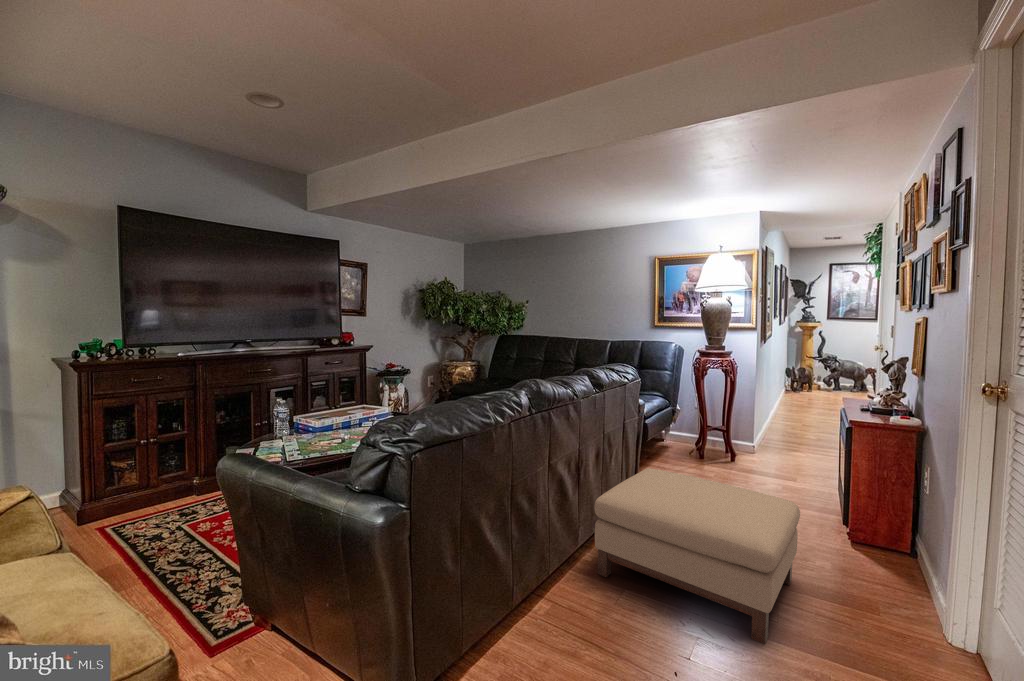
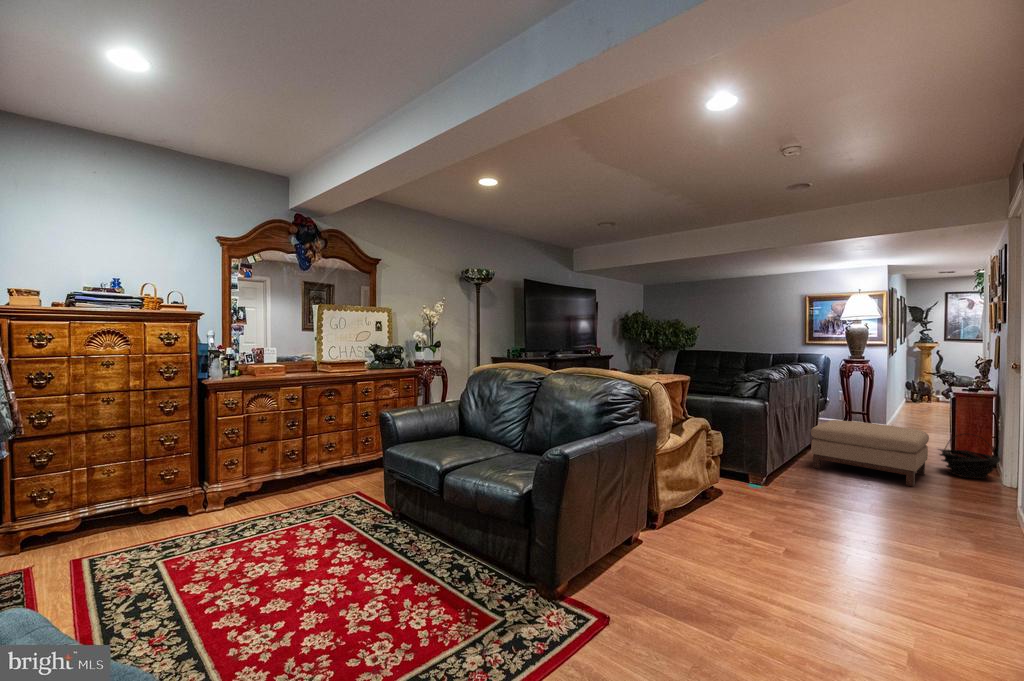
basket: none [814,500,921,590] -> present [938,433,1000,479]

